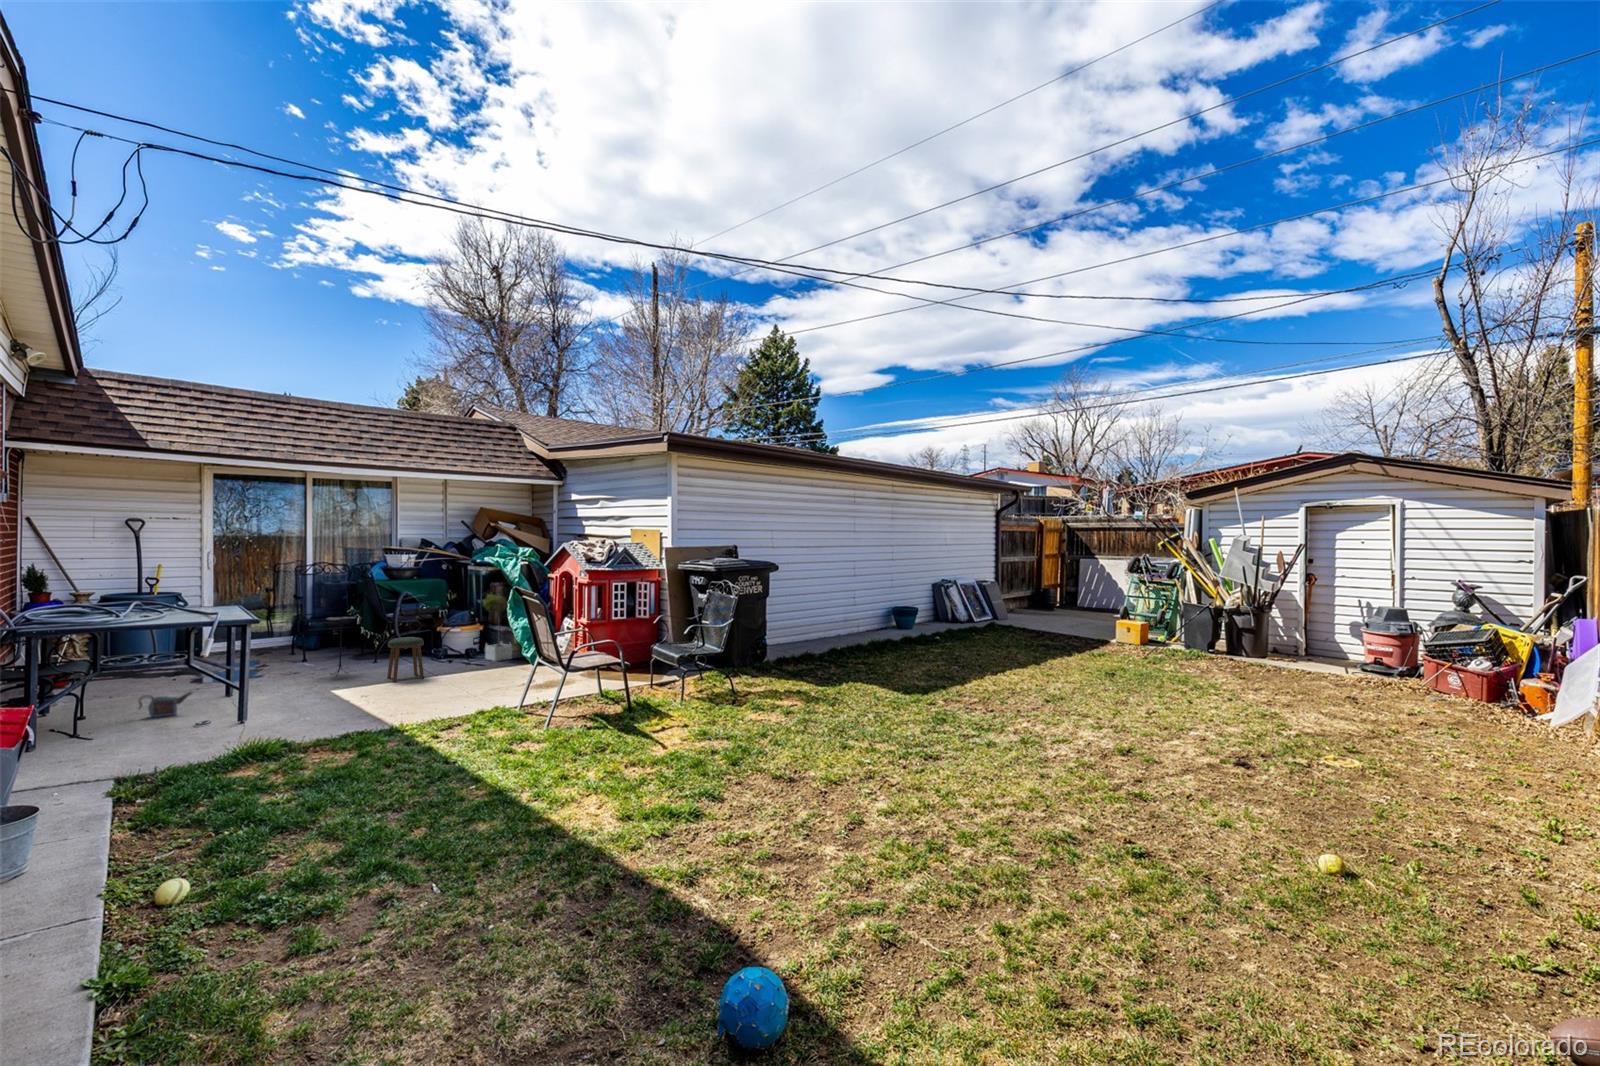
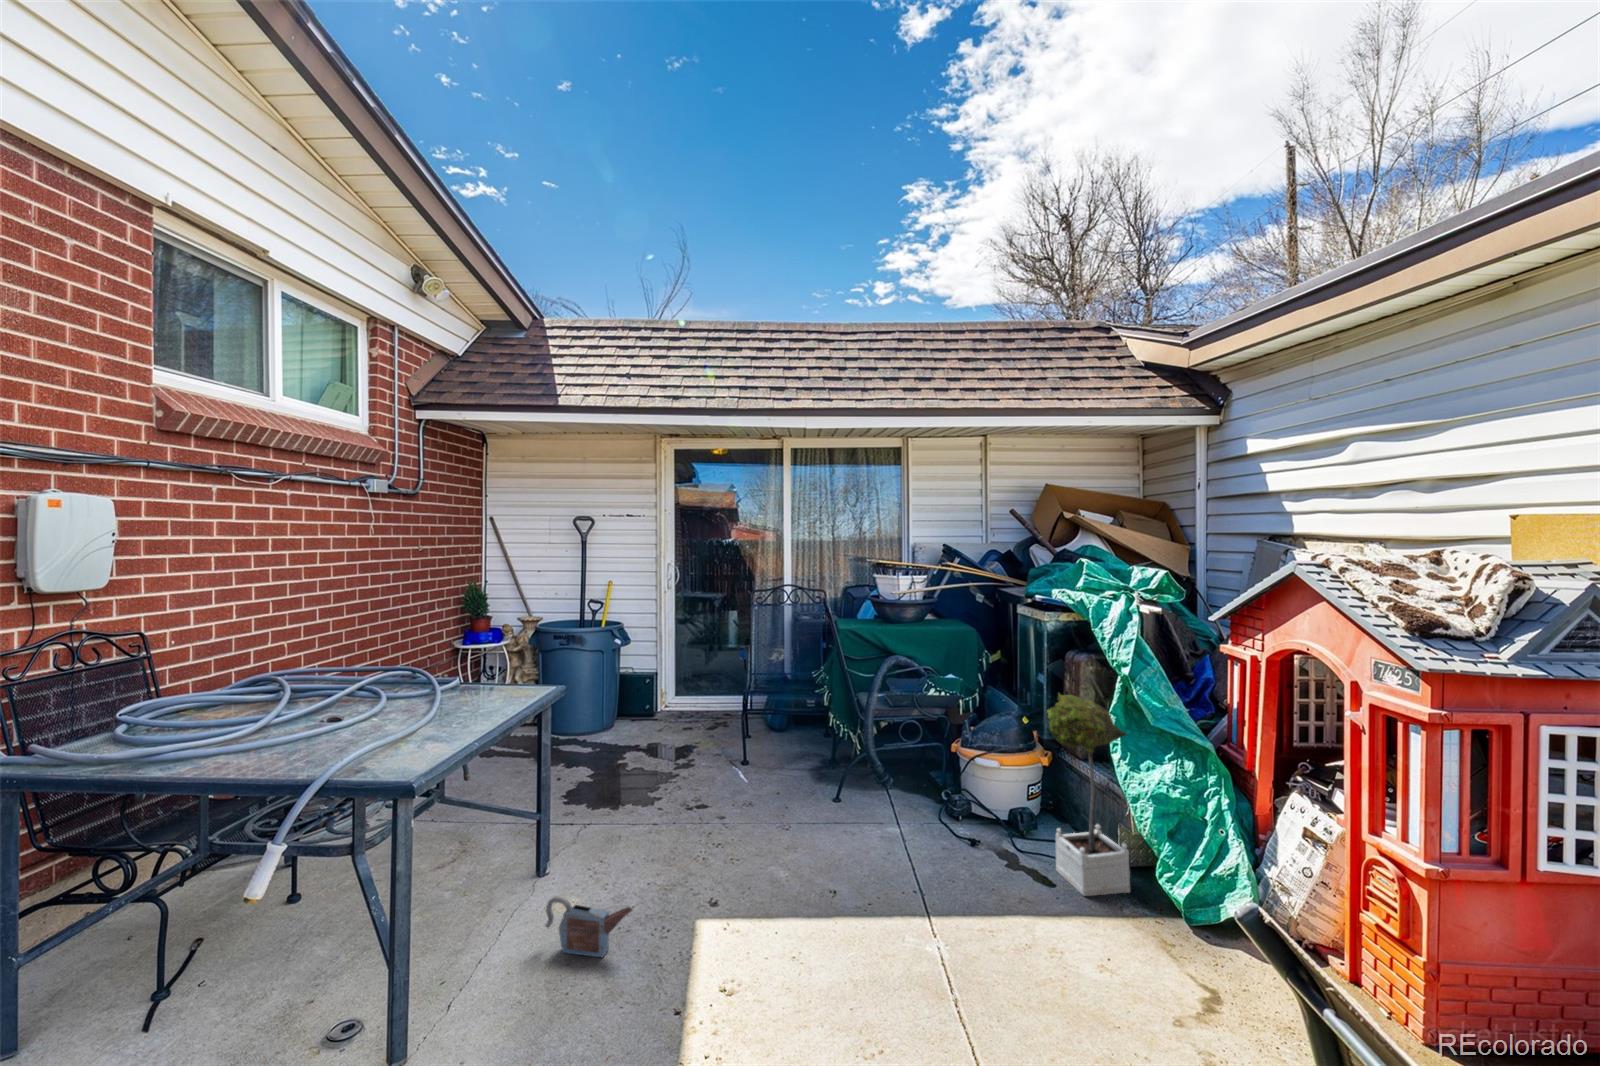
side table: present [326,617,356,676] -> none [707,716,766,863]
stool: present [387,637,424,682] -> none [792,815,880,969]
watering can: present [139,692,192,717] -> present [546,896,632,957]

